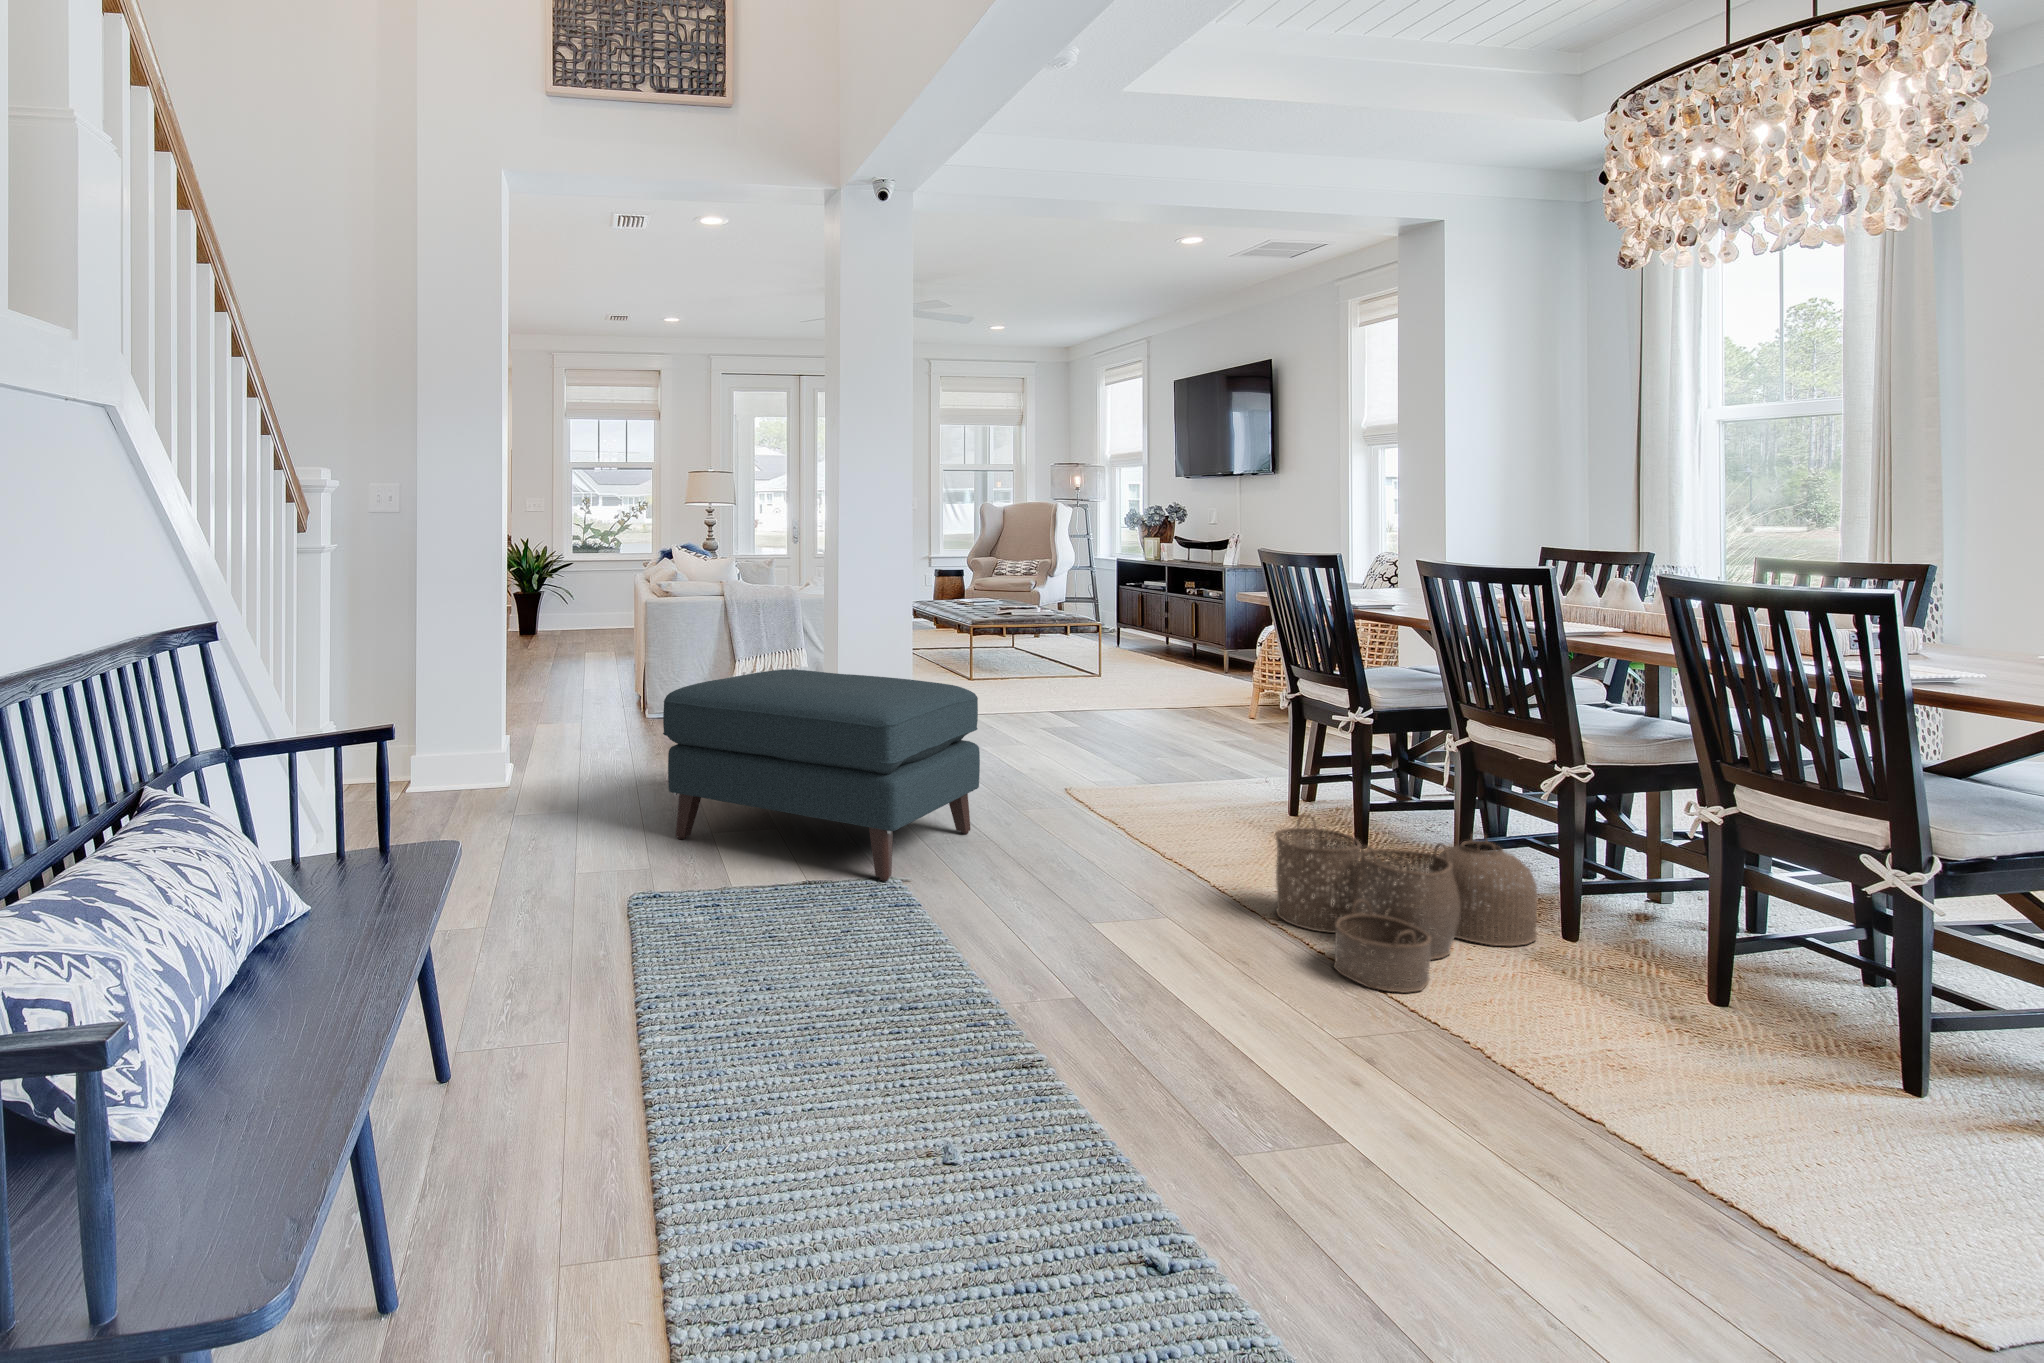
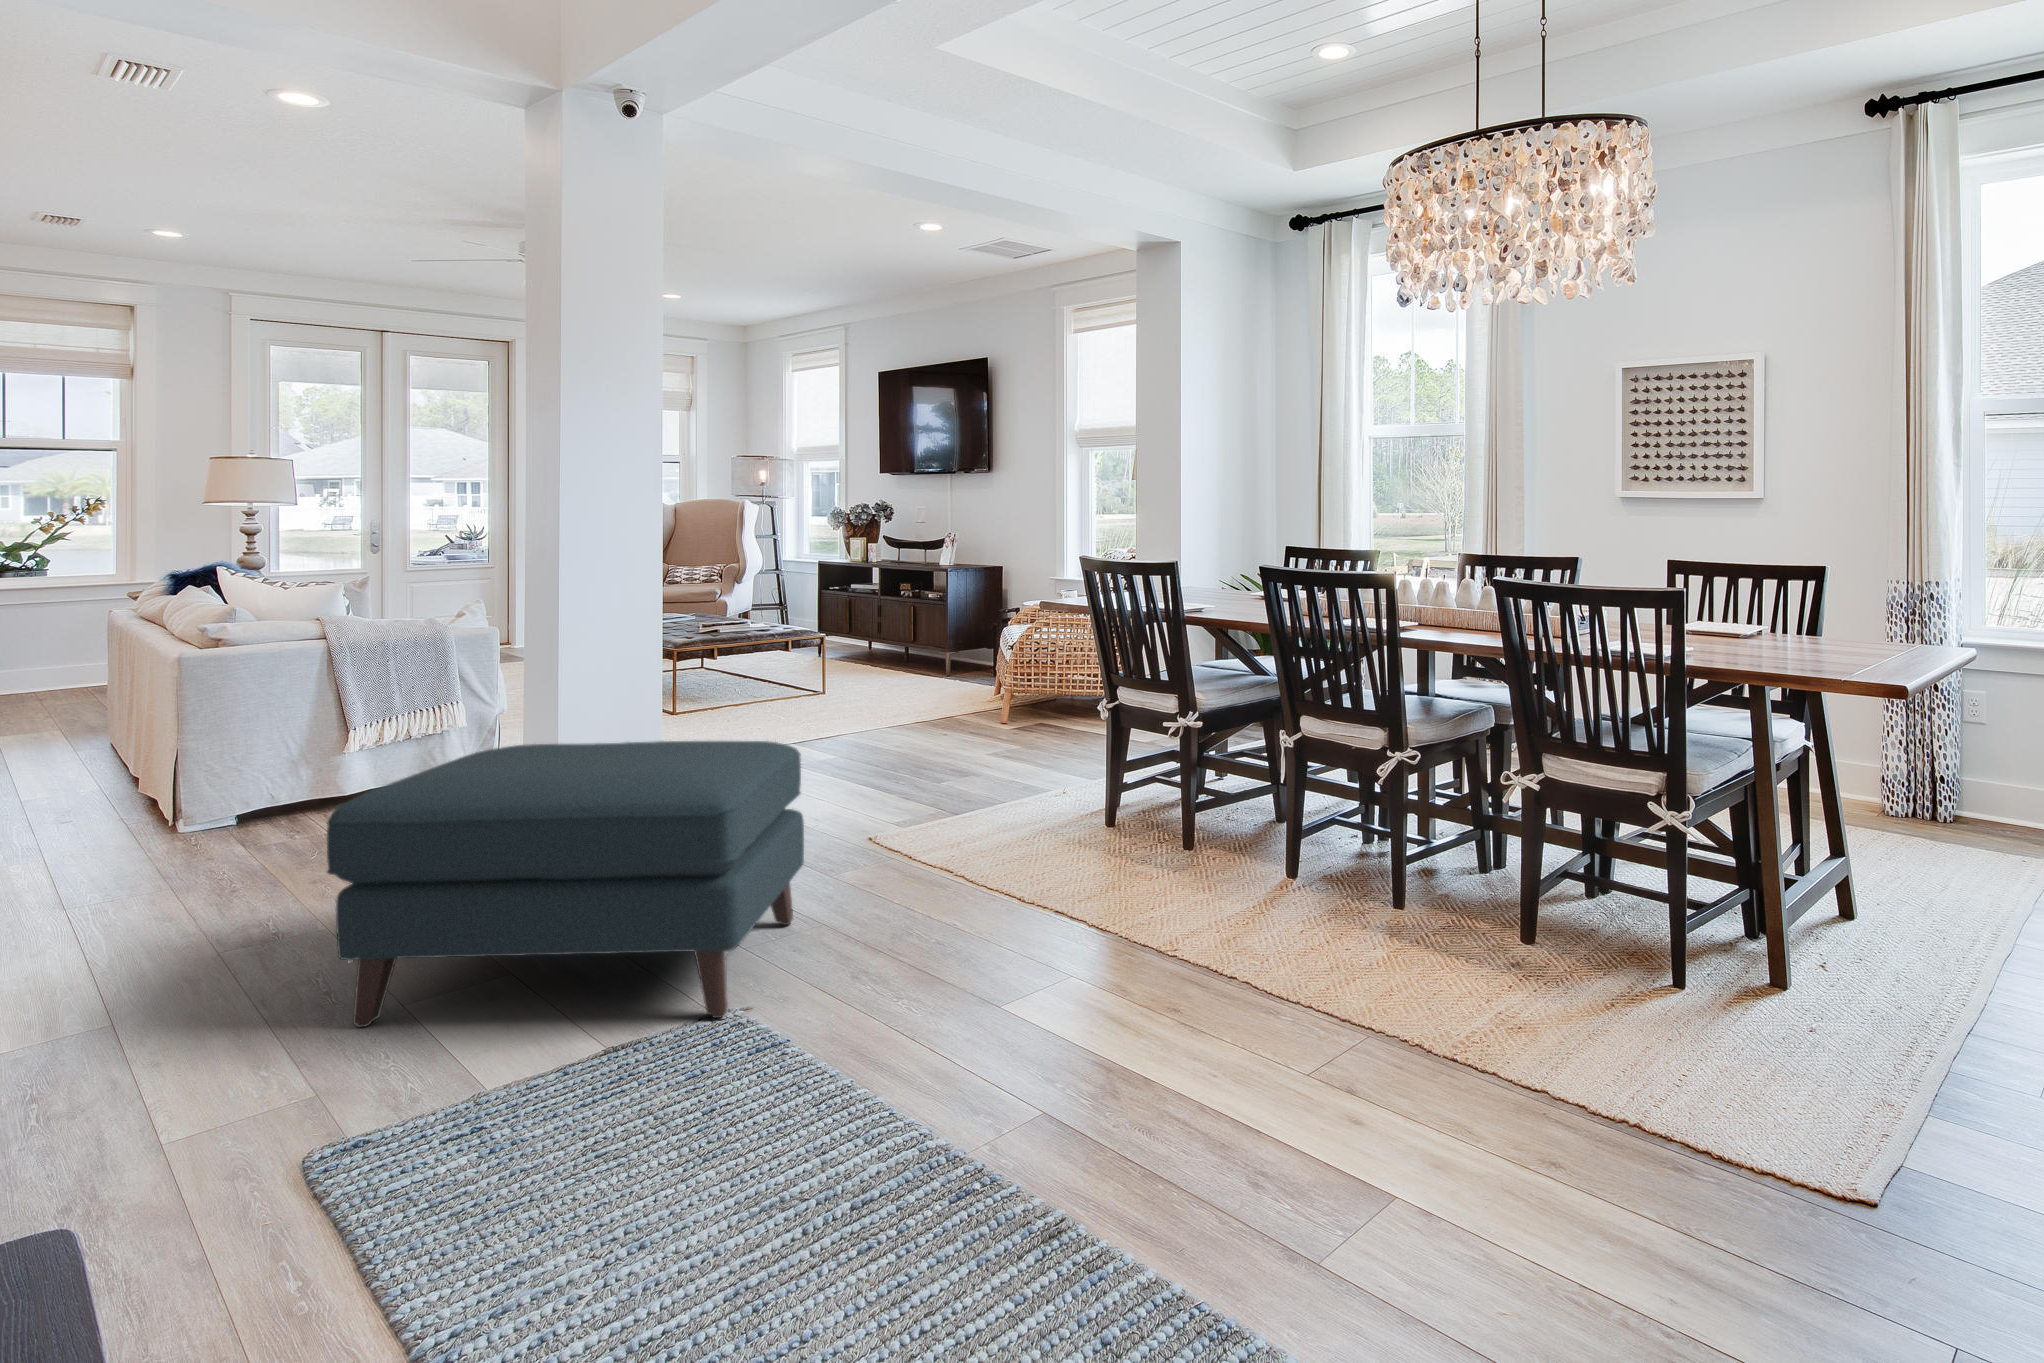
woven basket: present [1275,815,1538,993] -> none [1166,827,1385,1012]

